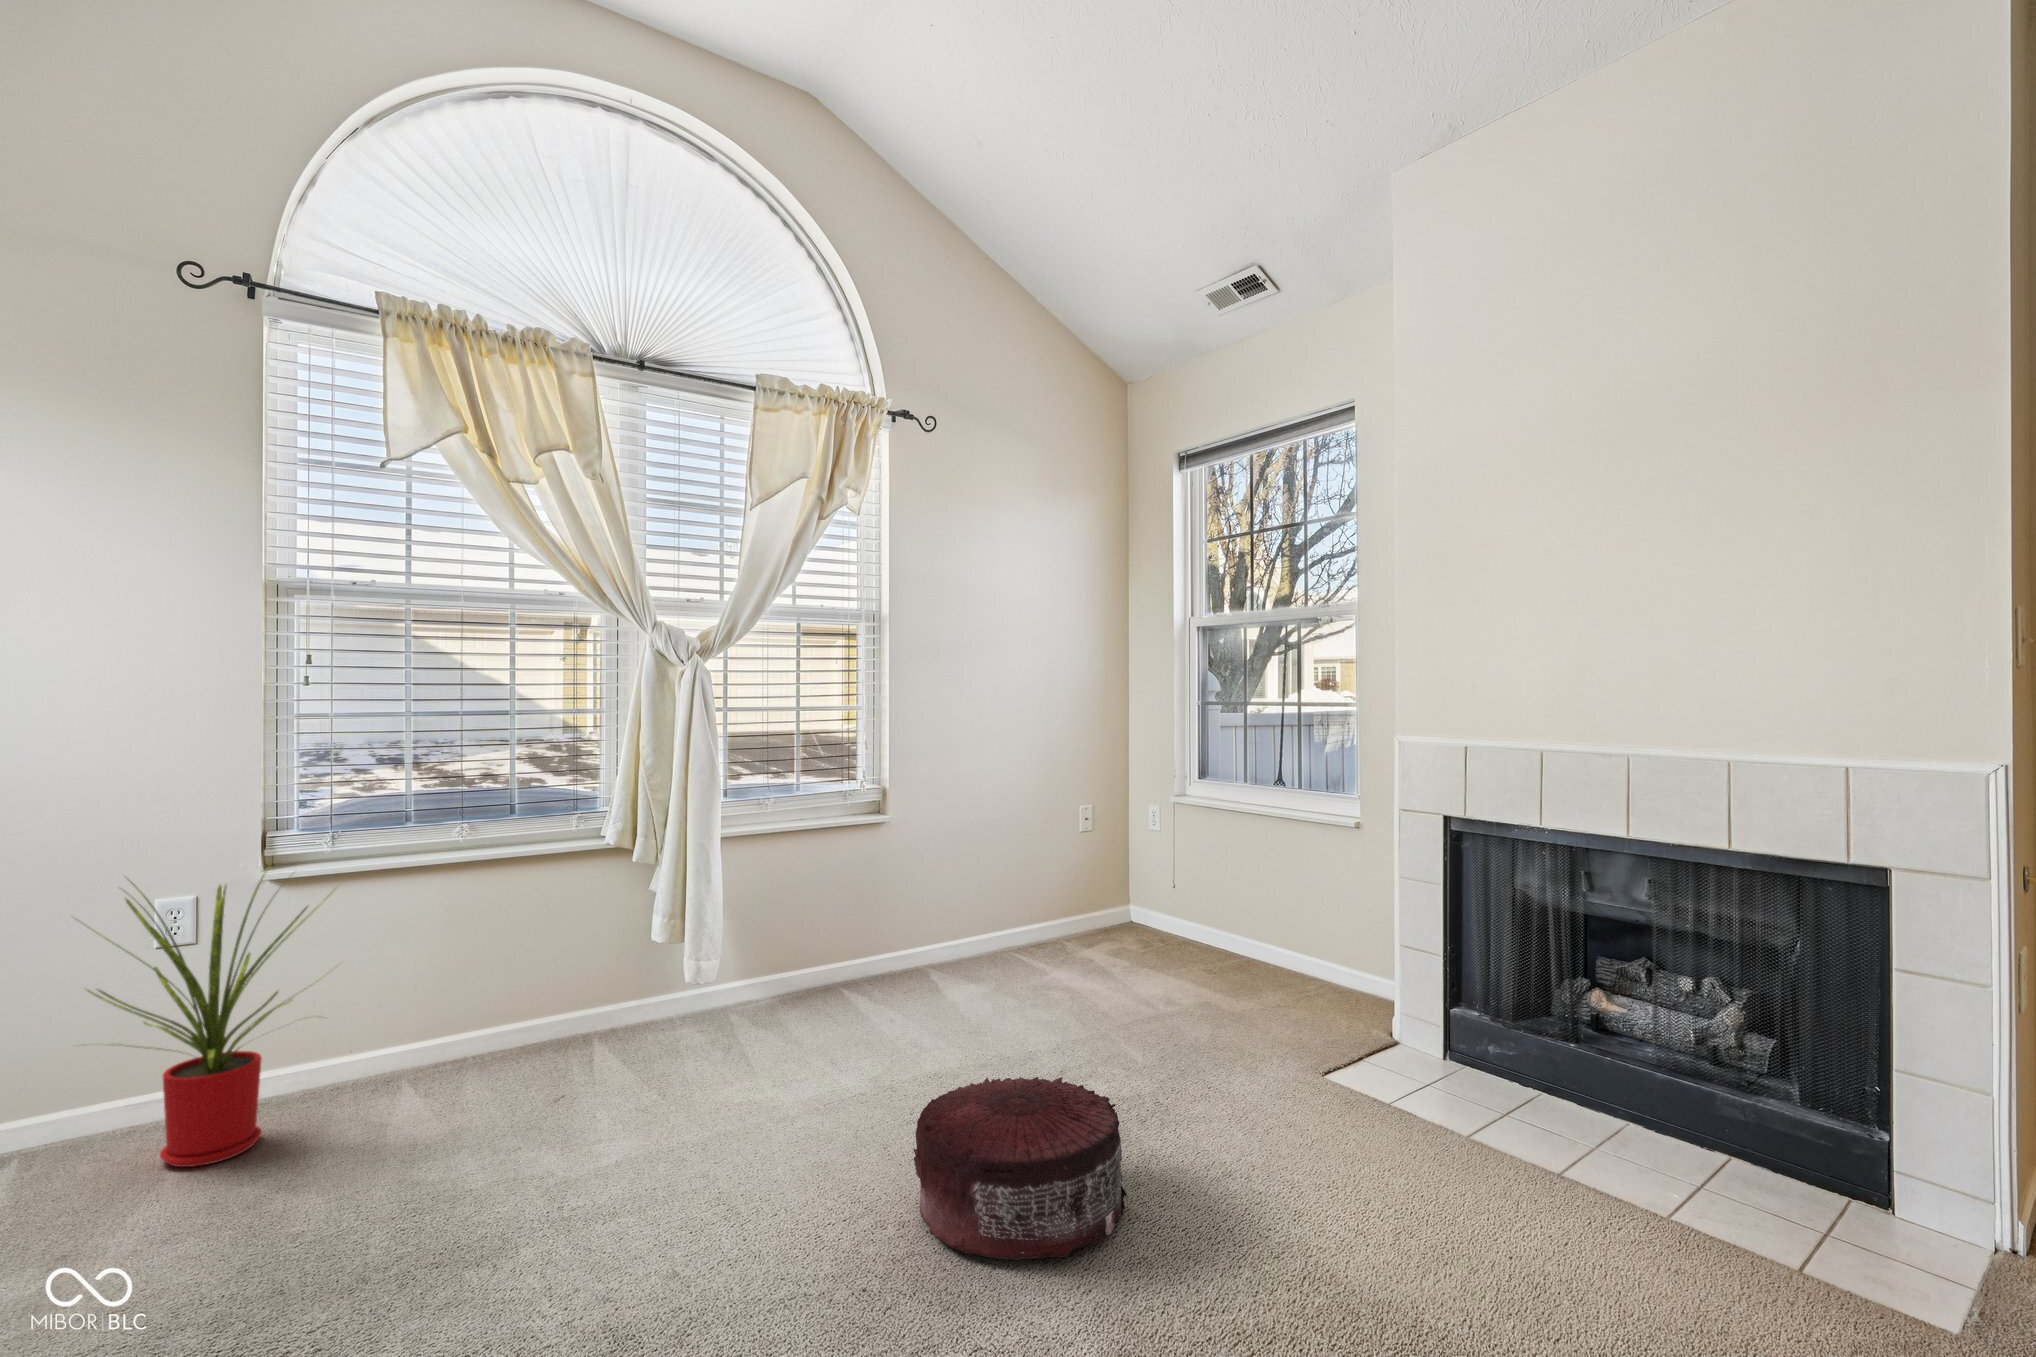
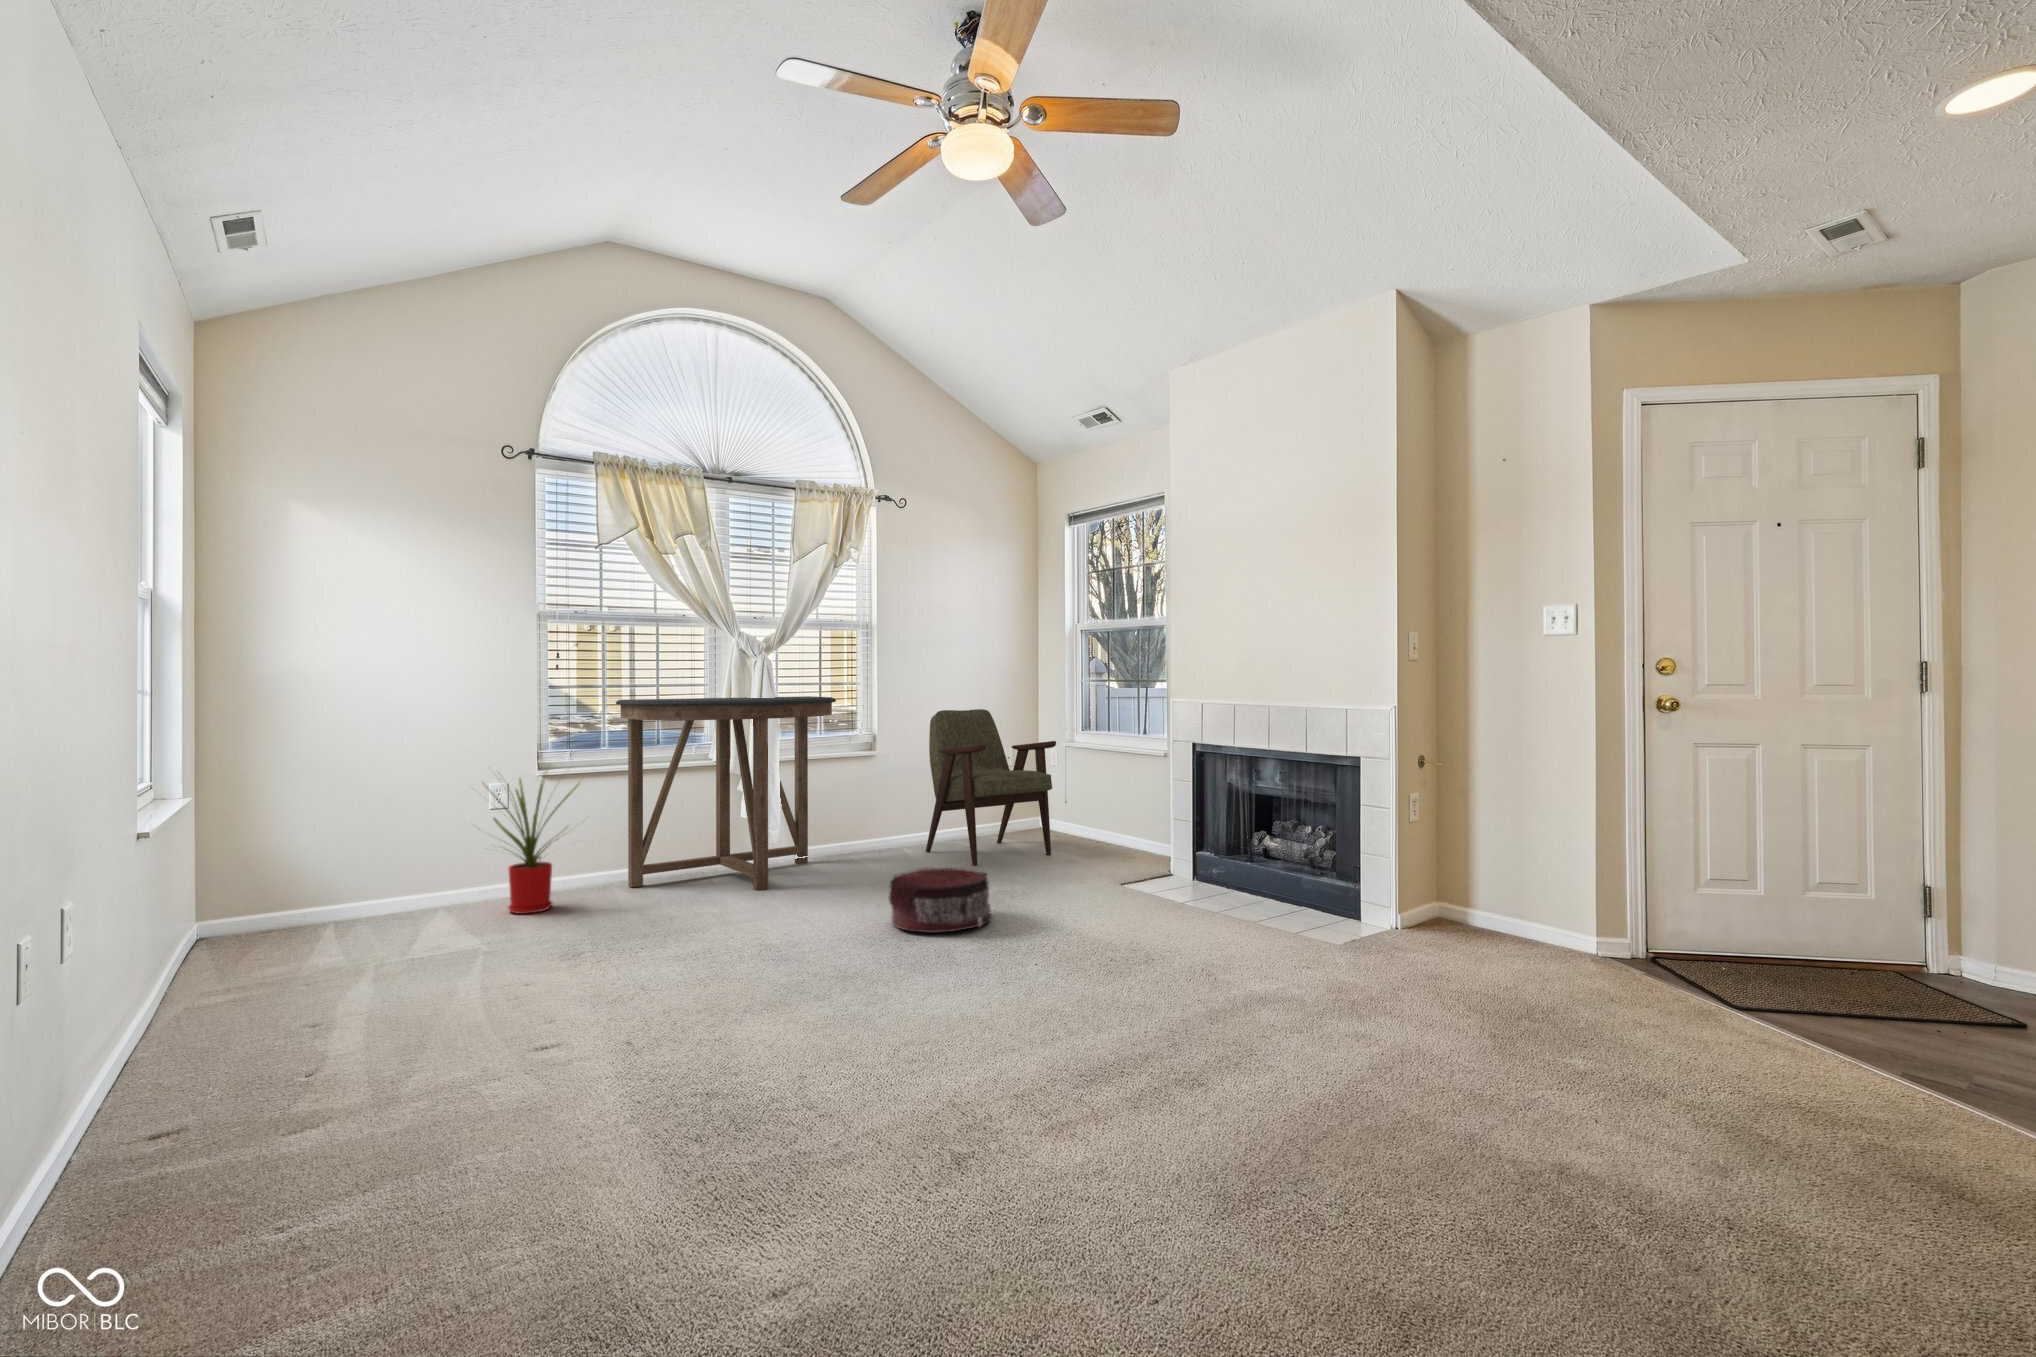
console table: none [421,729,818,1085] -> present [616,696,836,890]
armchair: none [962,748,1175,1013] -> present [926,709,1056,866]

